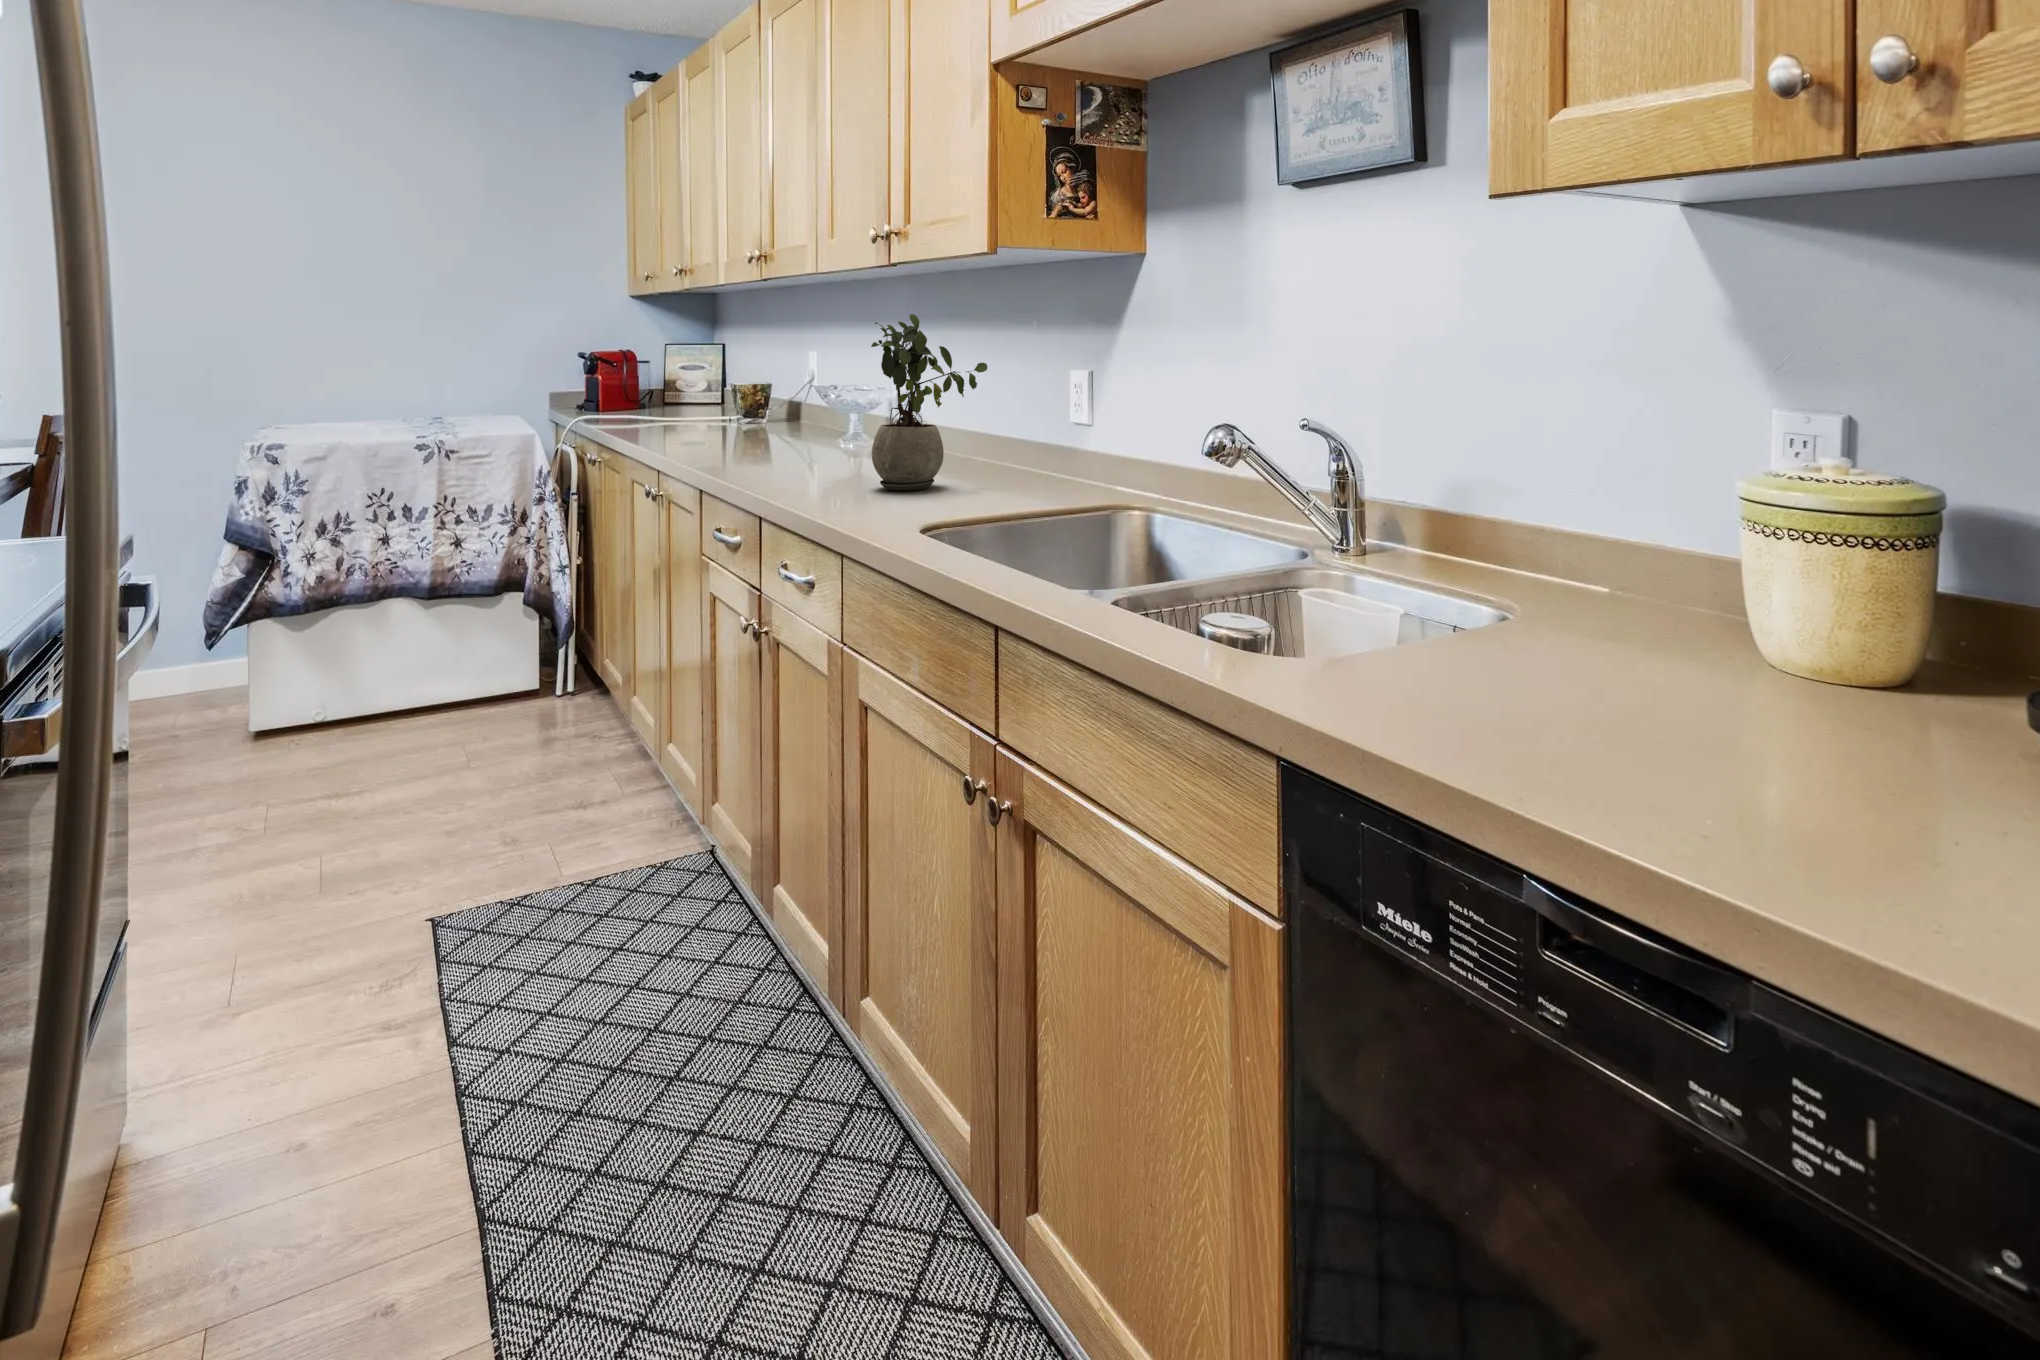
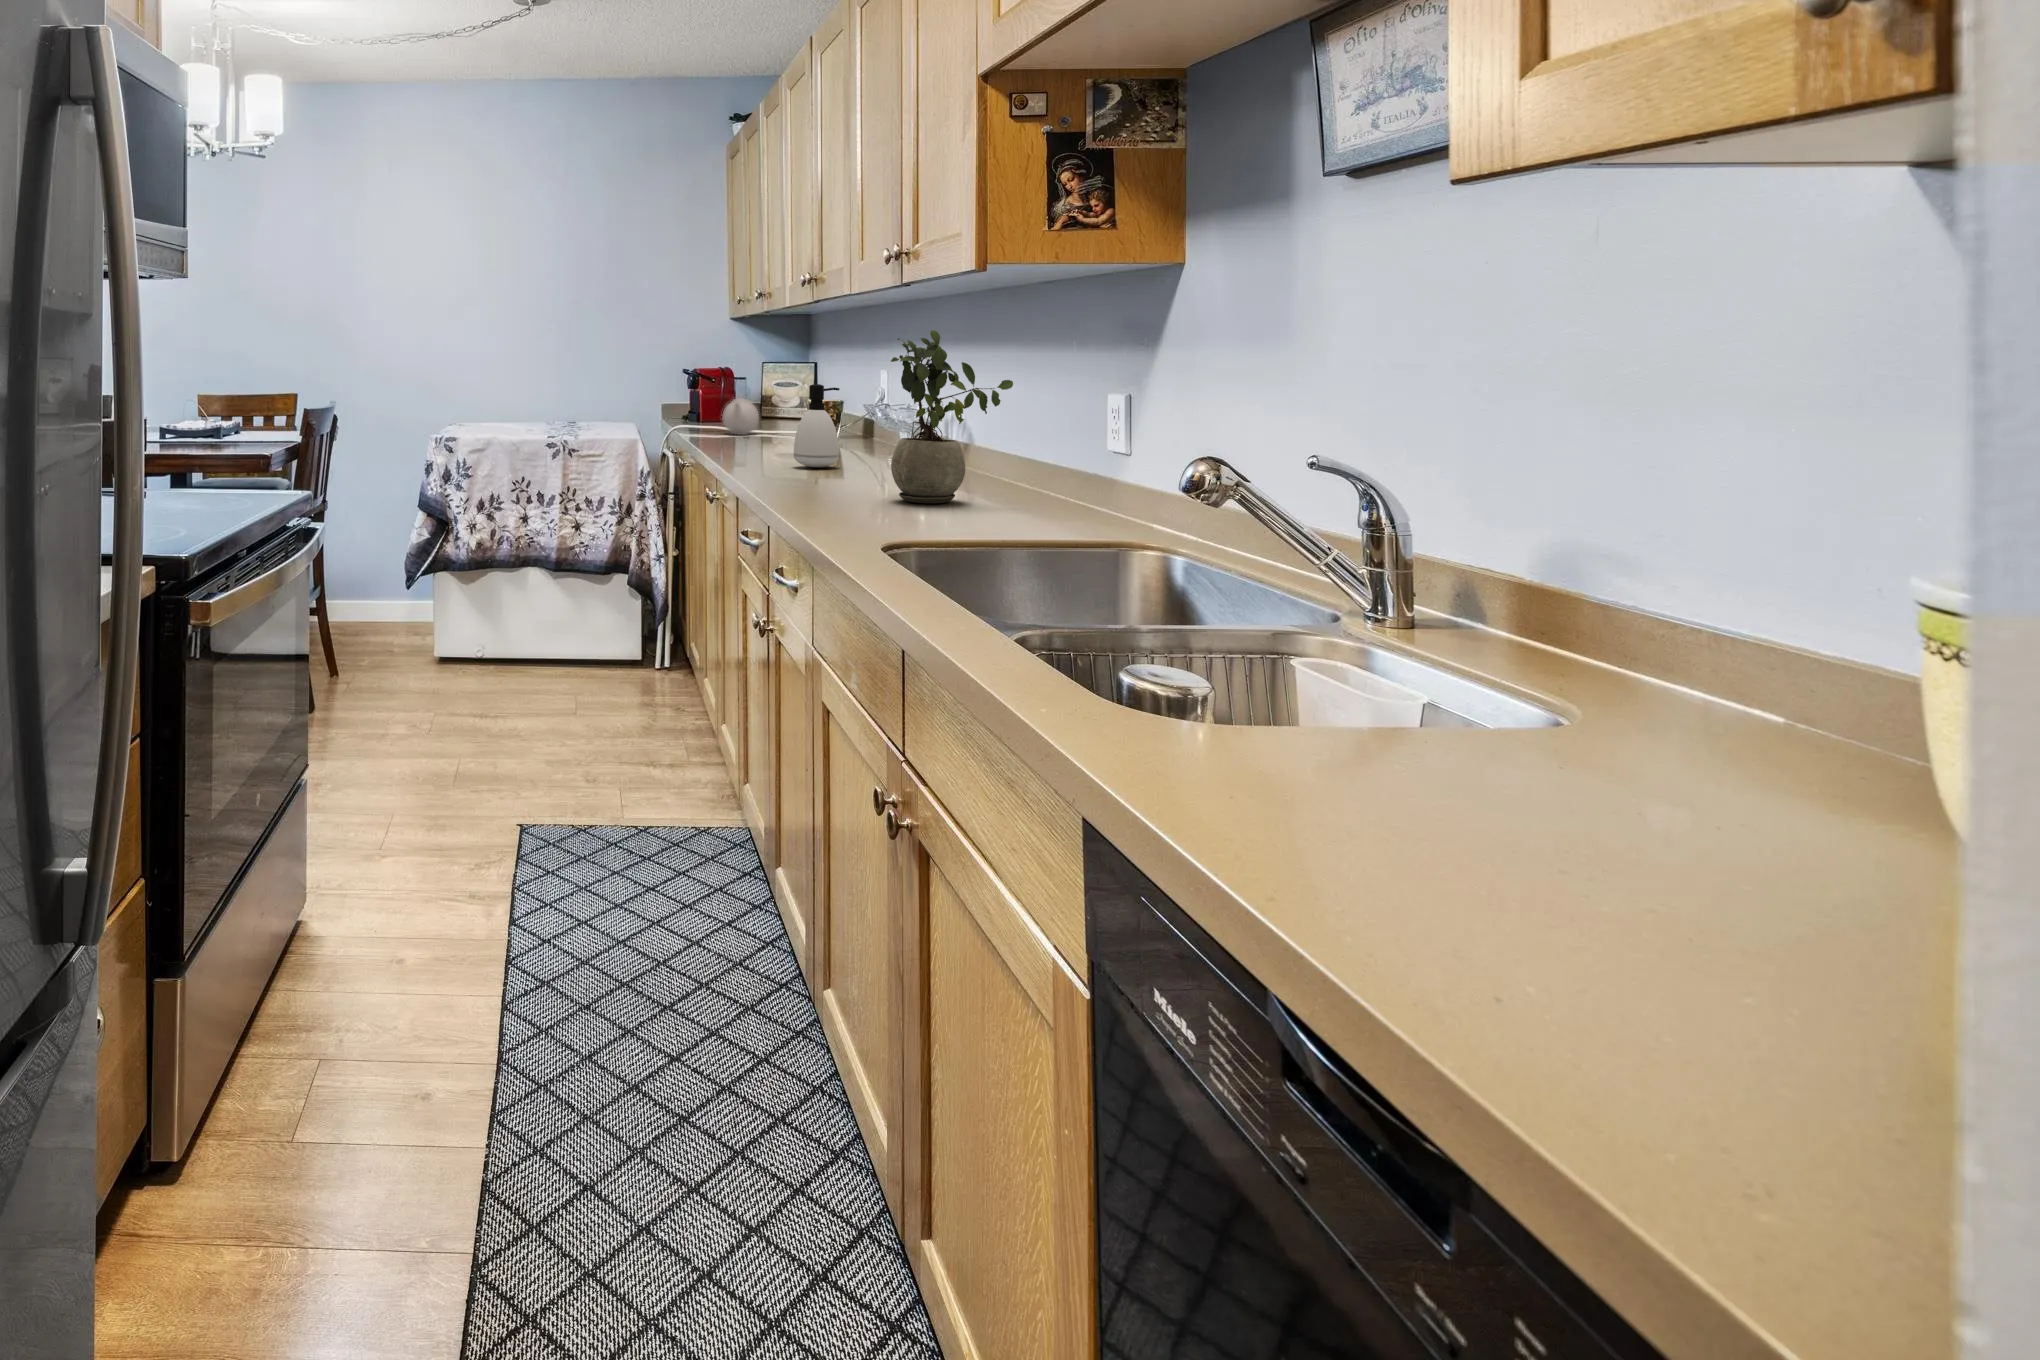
soap dispenser: none [741,370,790,458] -> present [793,384,839,467]
teapot: none [629,379,671,425] -> present [722,395,759,435]

